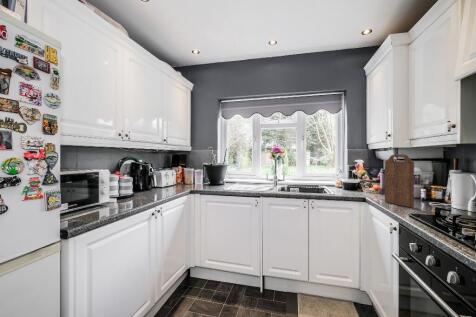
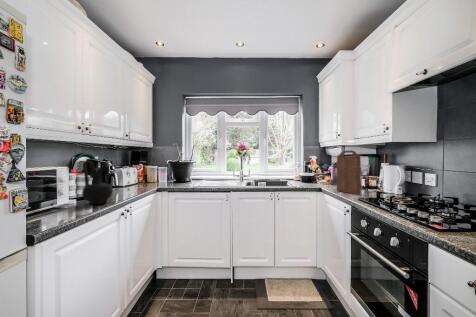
ceramic jug: none [119,164,144,203] -> present [82,161,112,204]

